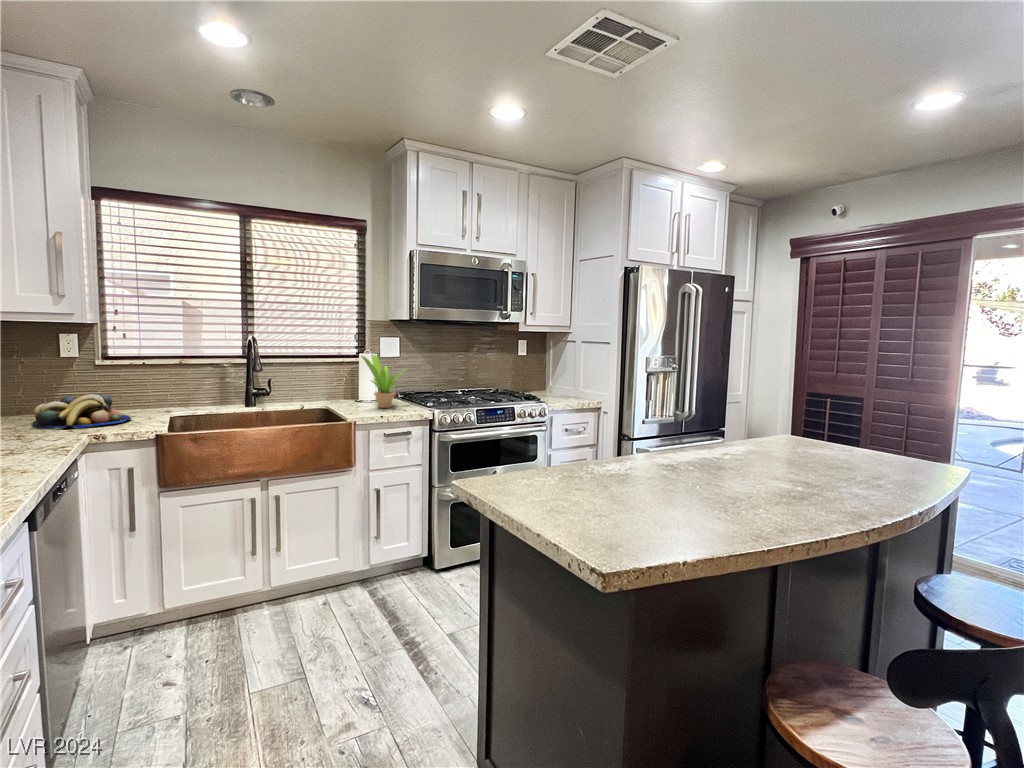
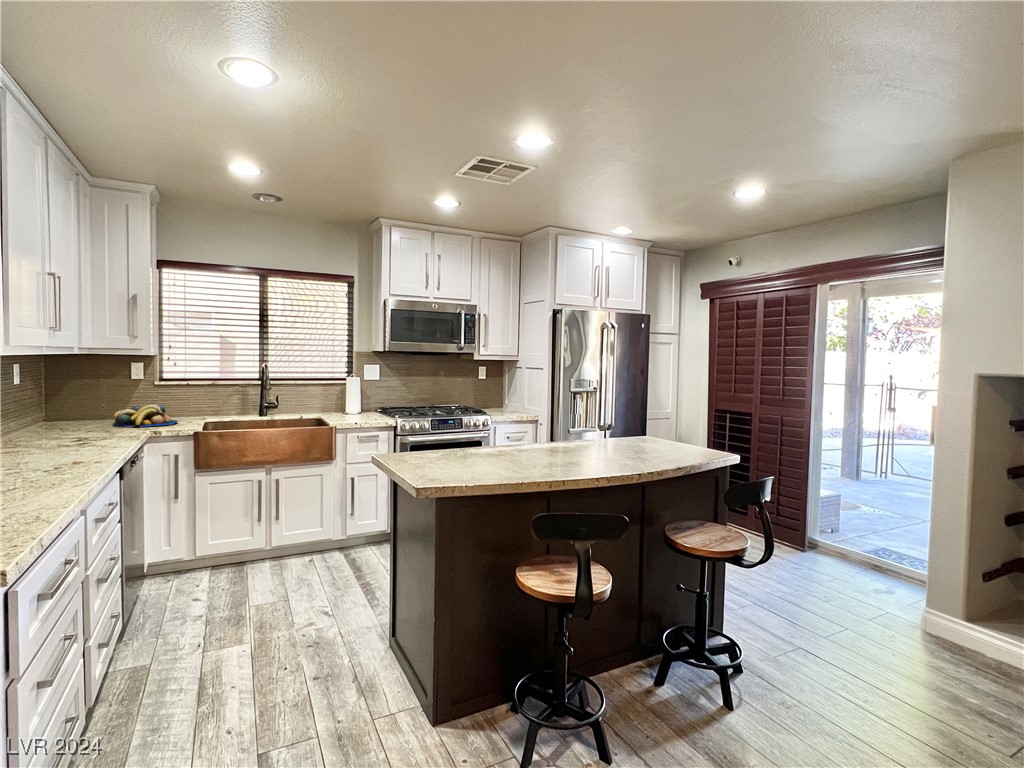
potted plant: present [362,354,407,408] -> none [344,377,382,418]

